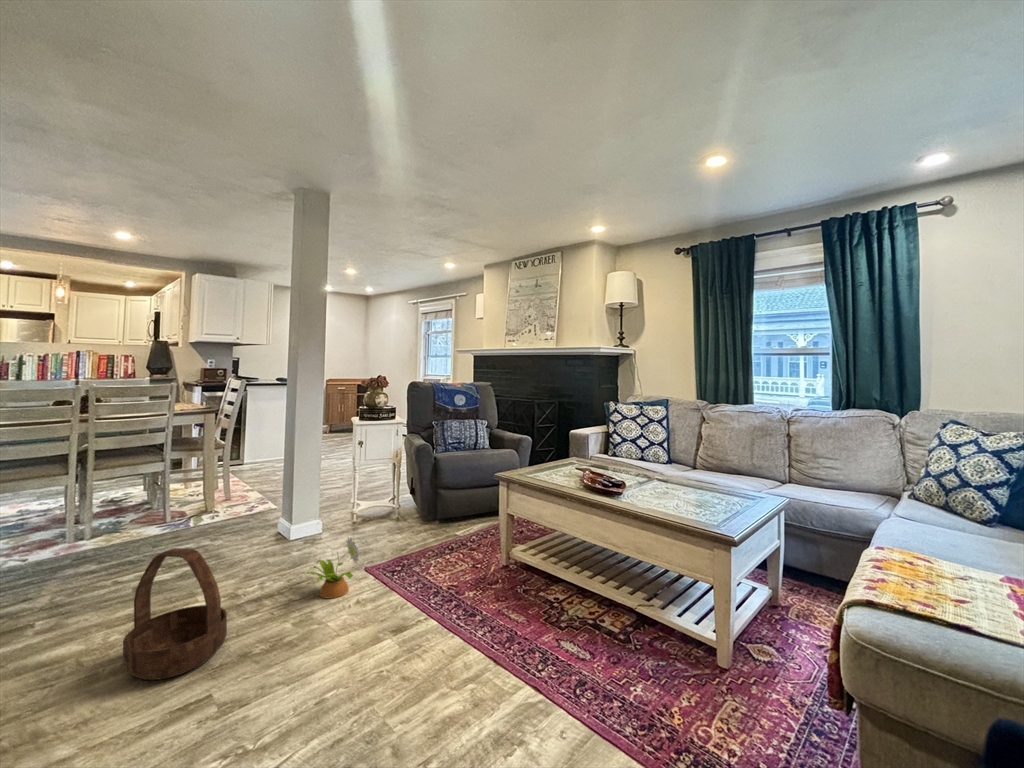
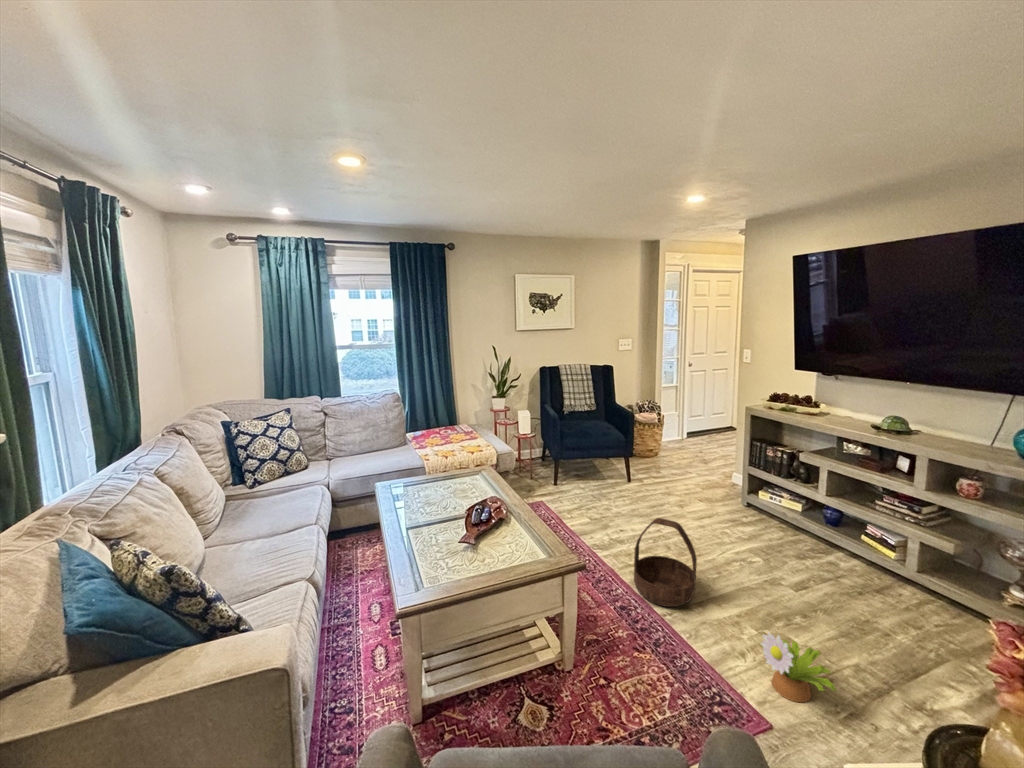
basket: present [123,548,227,680] -> present [634,518,697,607]

